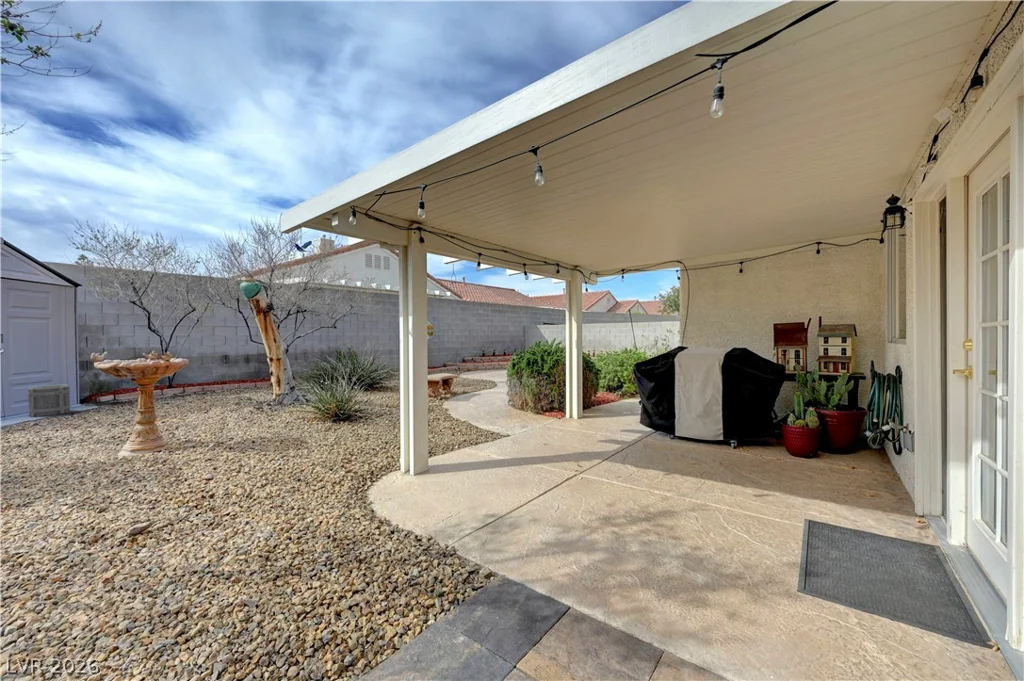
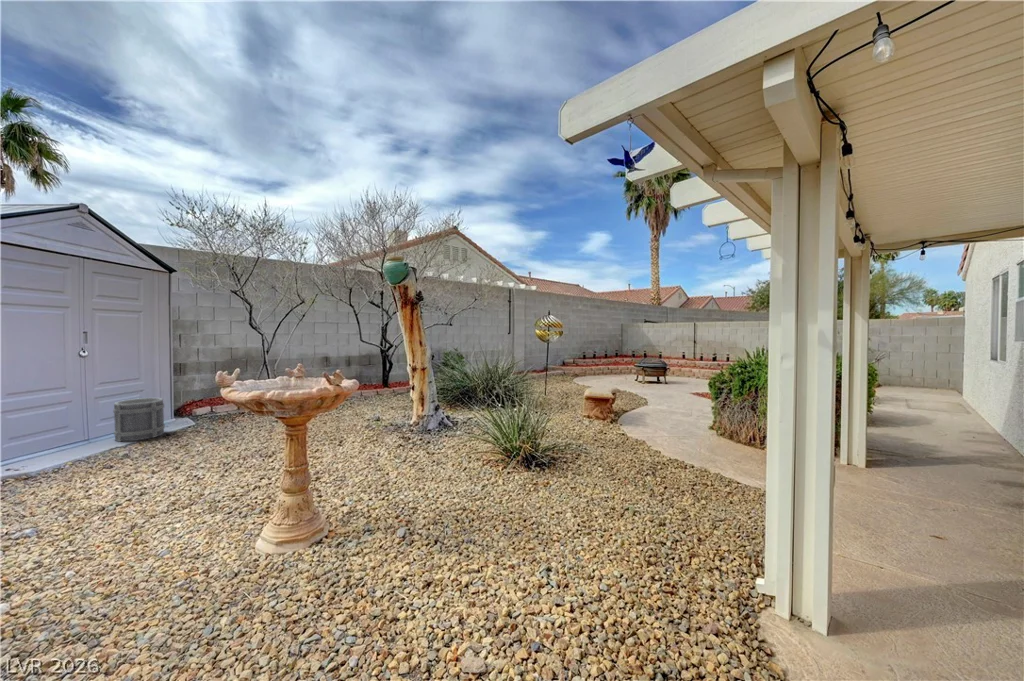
potted tree: present [84,373,112,406] -> none [176,375,216,423]

